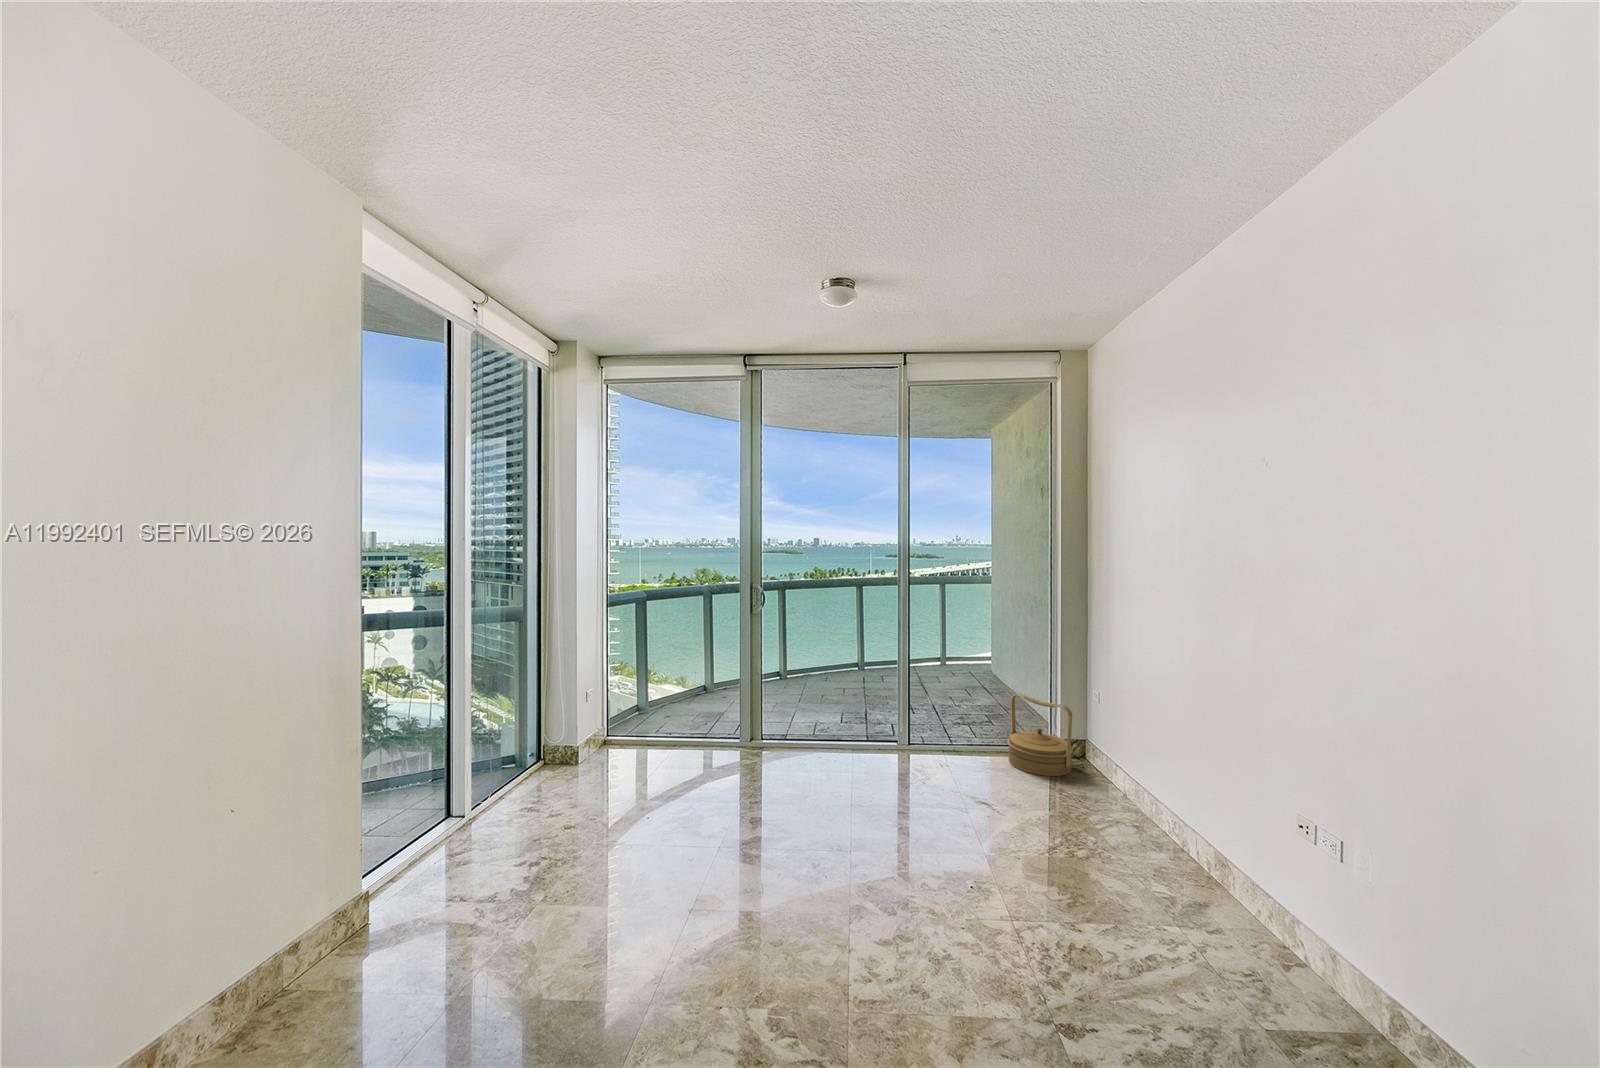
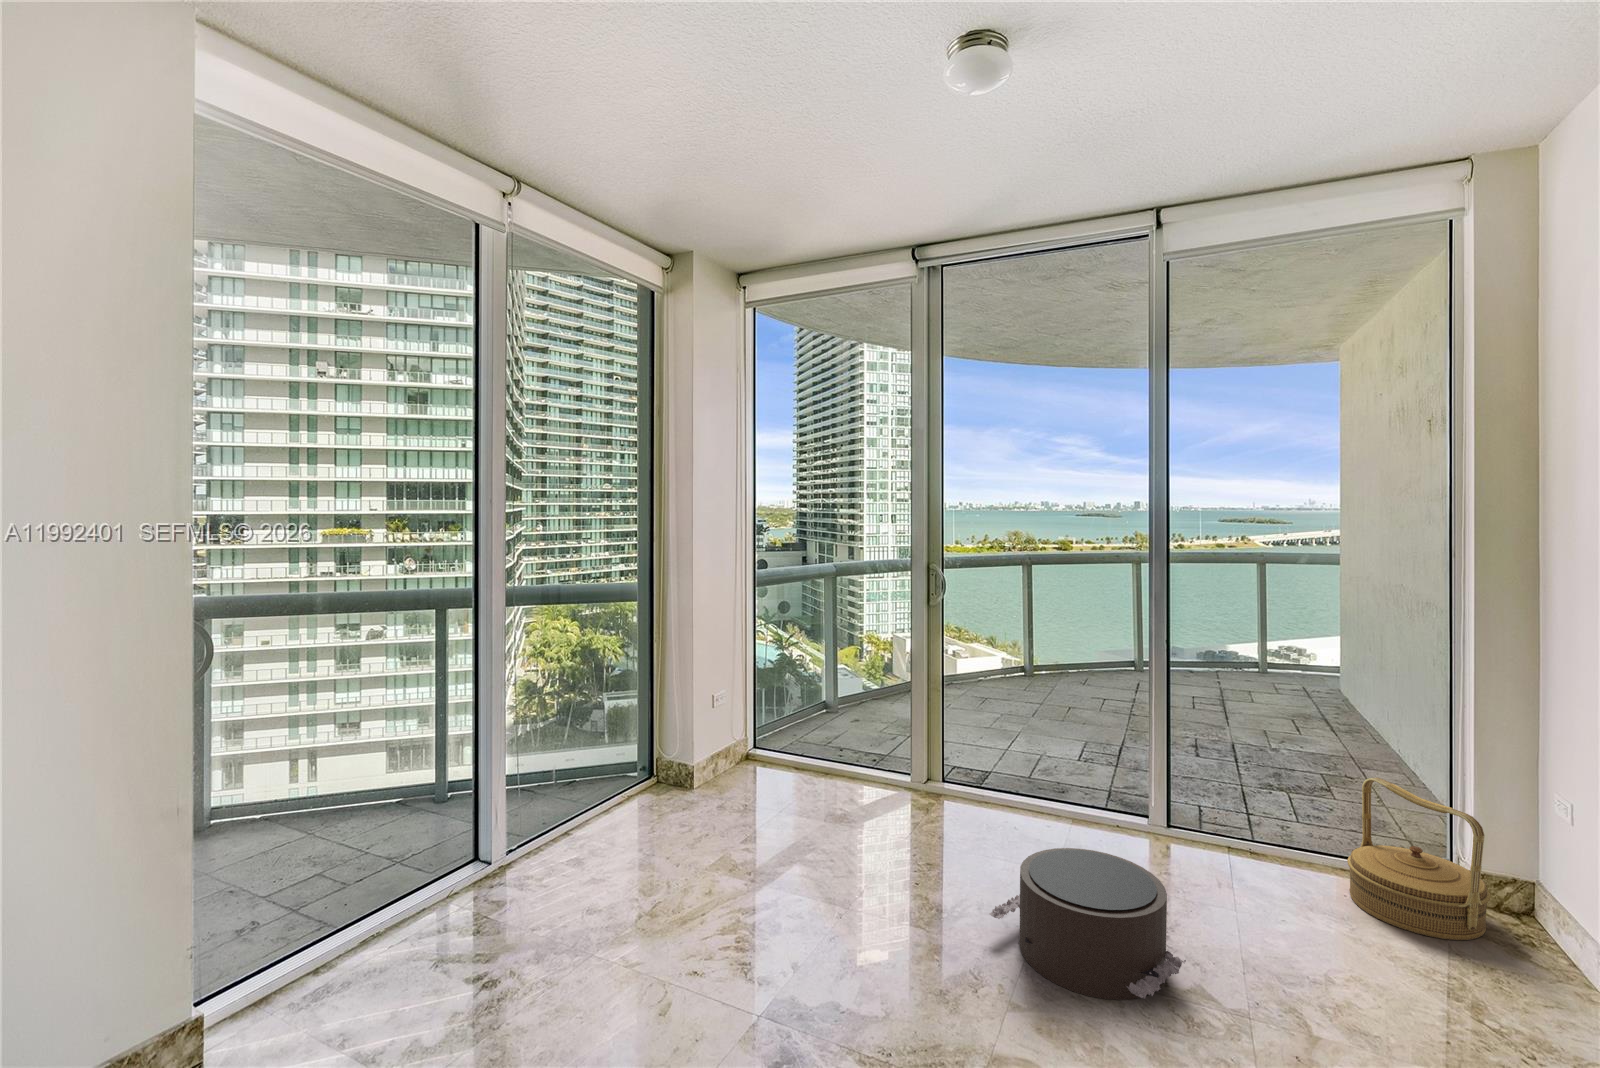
pouf: none [840,756,957,843] -> present [989,848,1186,1000]

